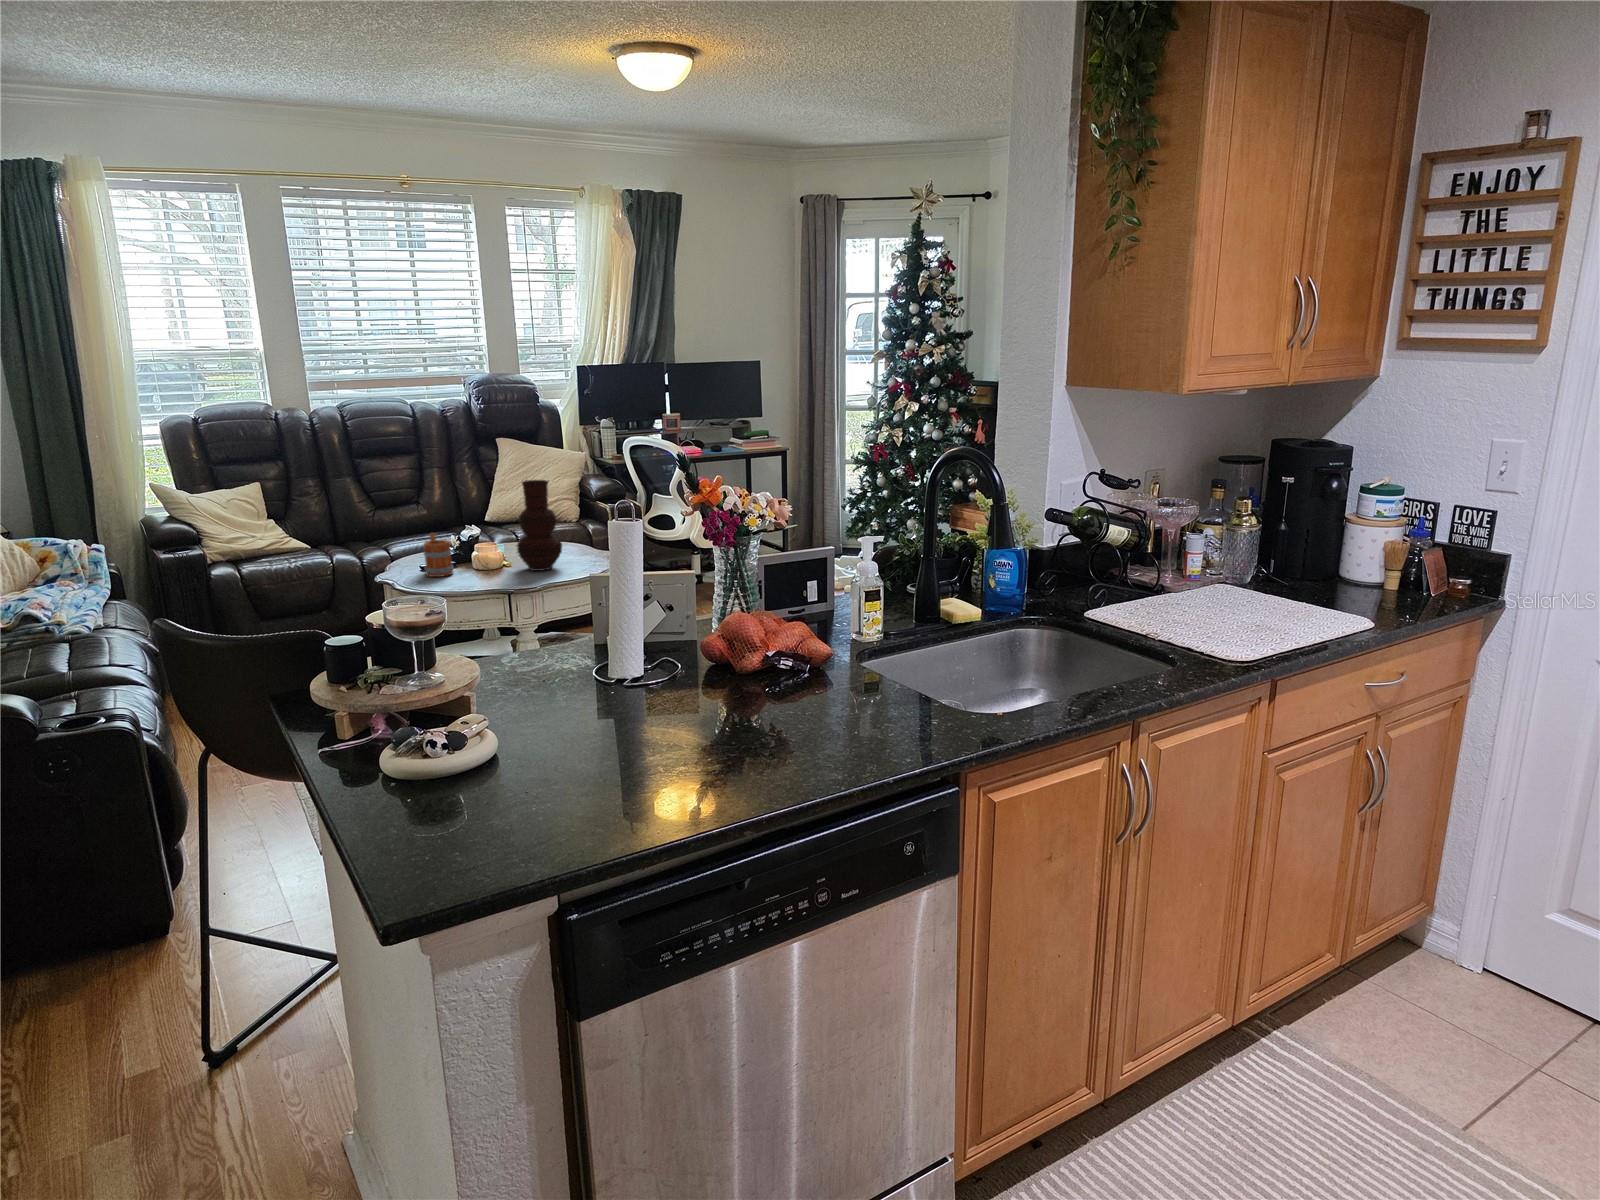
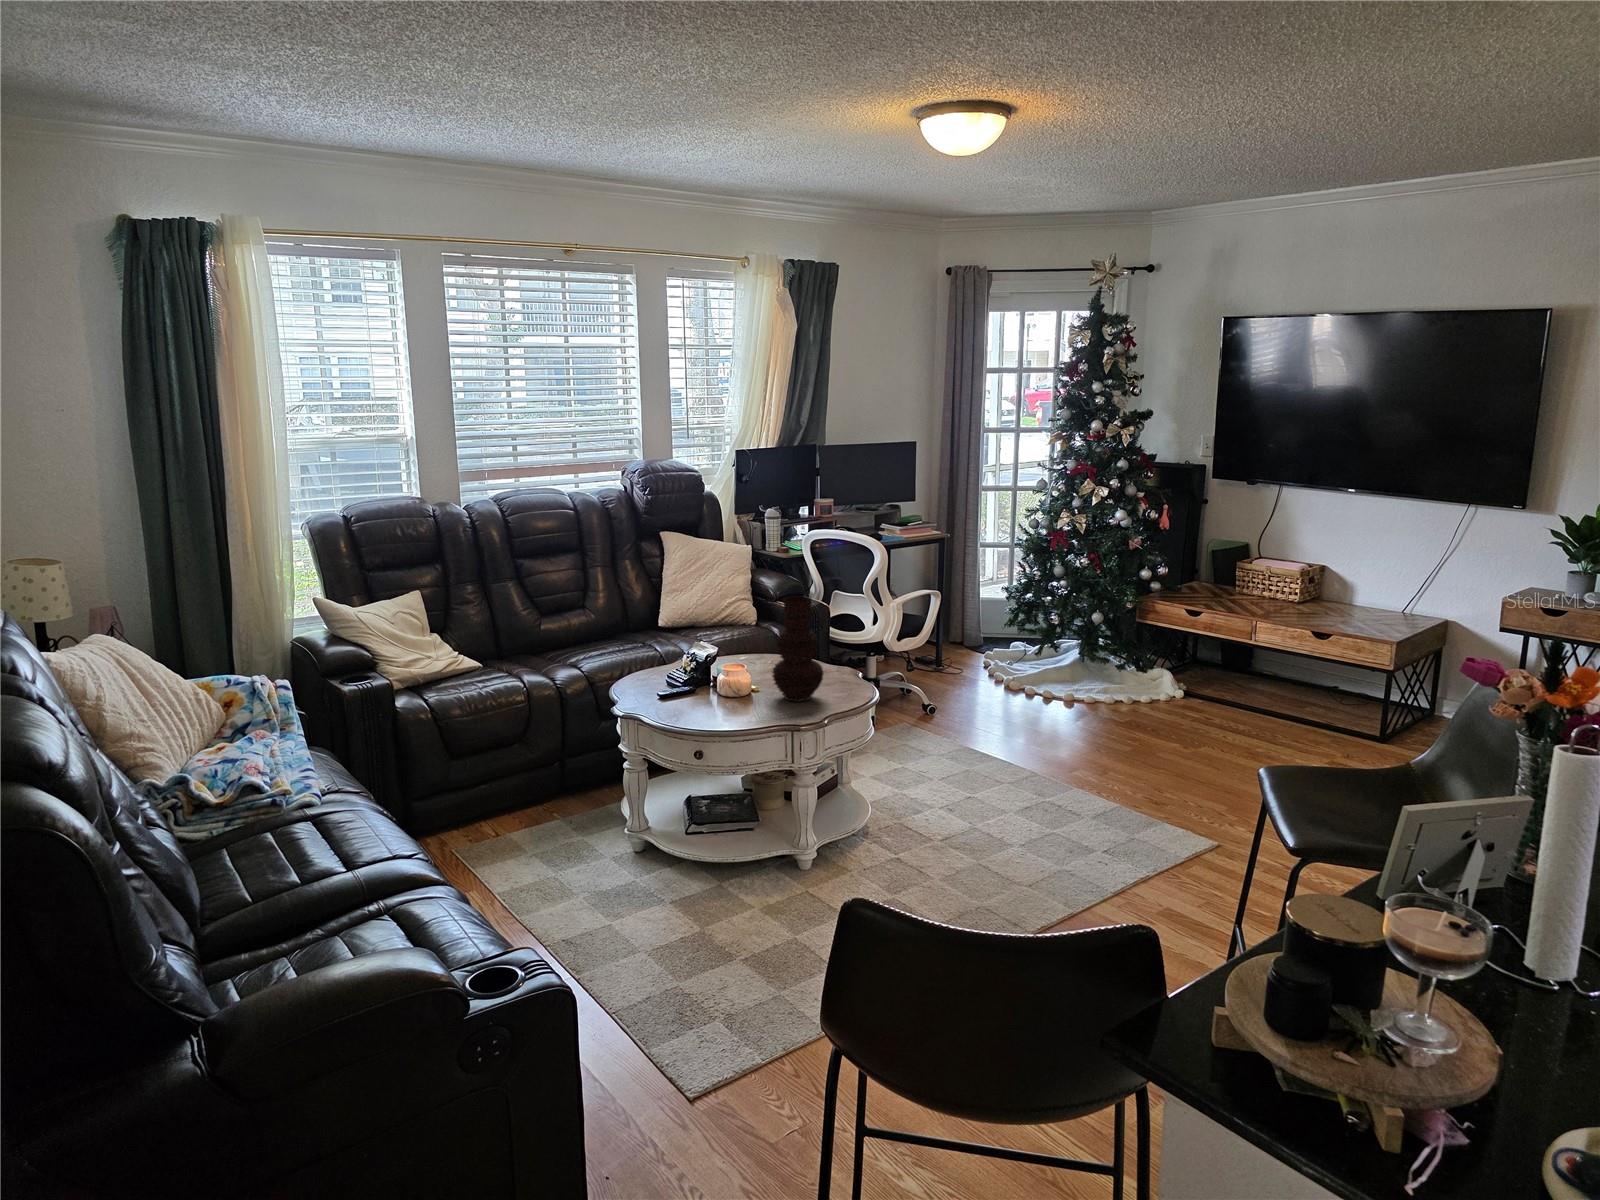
mug: present [424,533,454,577] -> none [671,659,705,713]

